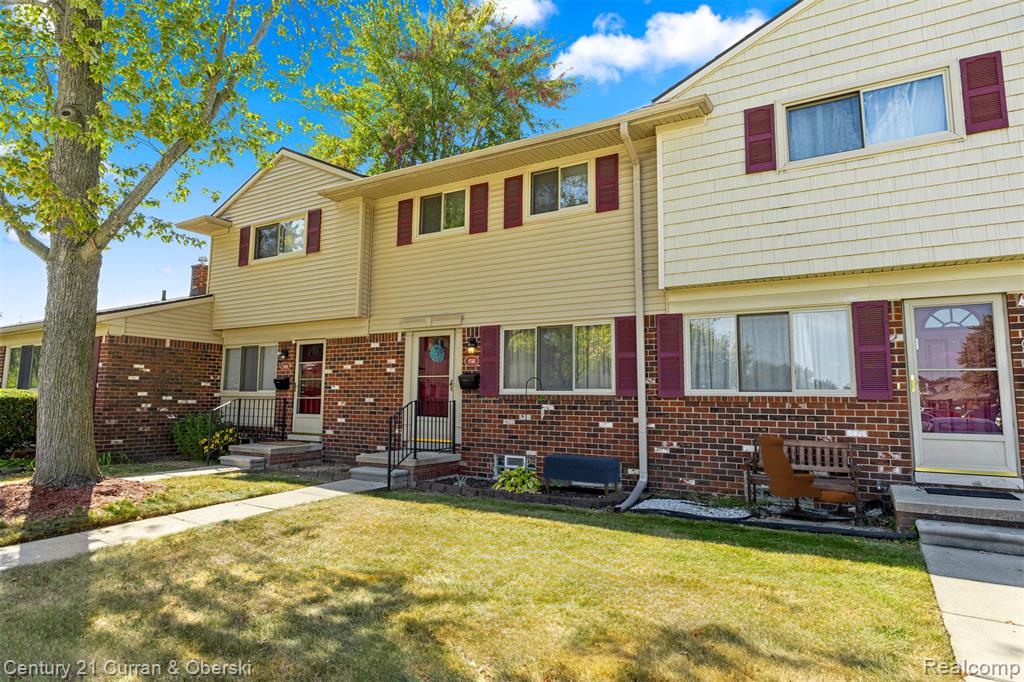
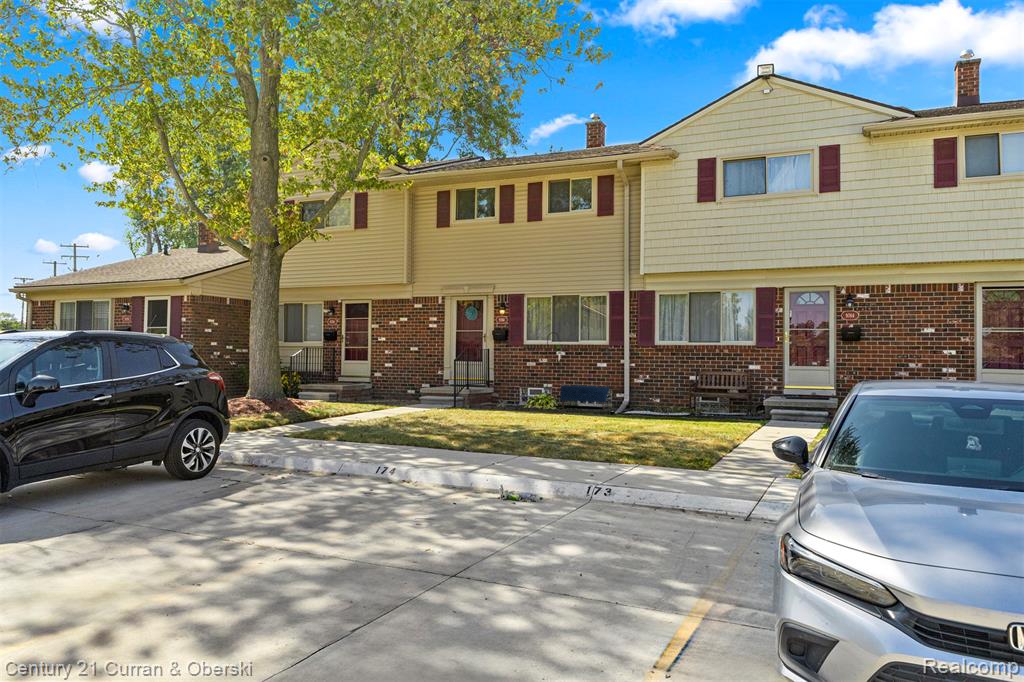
lounge chair: present [758,435,860,521] -> none [697,368,753,415]

